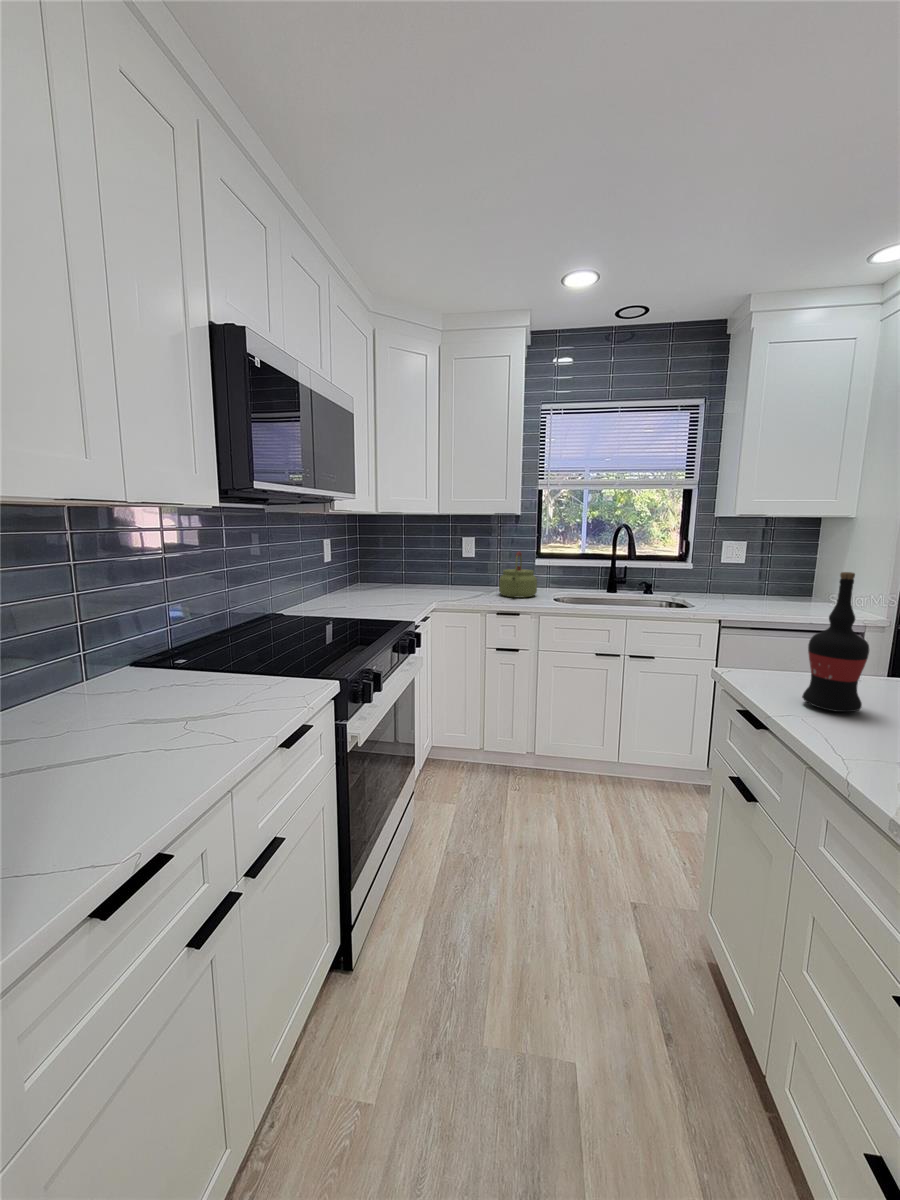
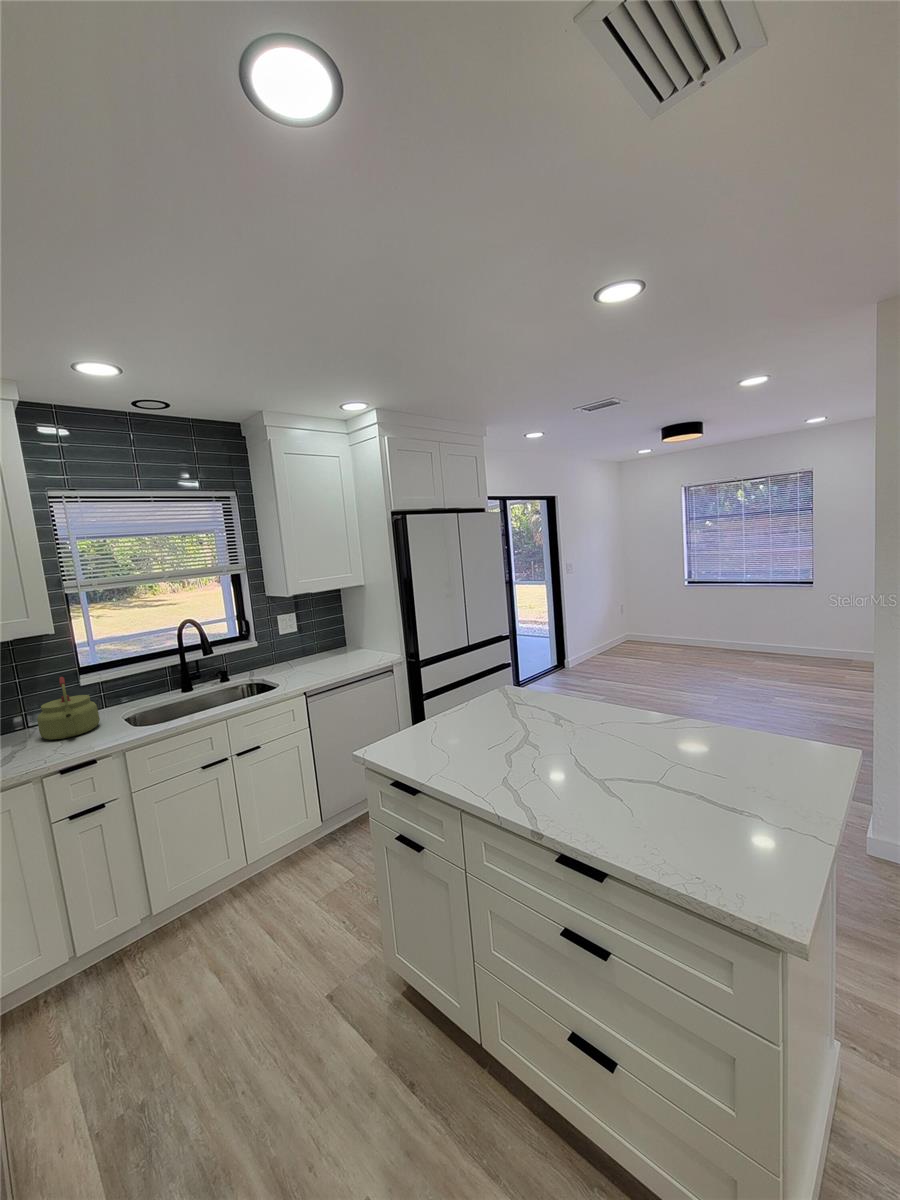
wine bottle: present [802,572,869,712] -> none [426,667,462,763]

